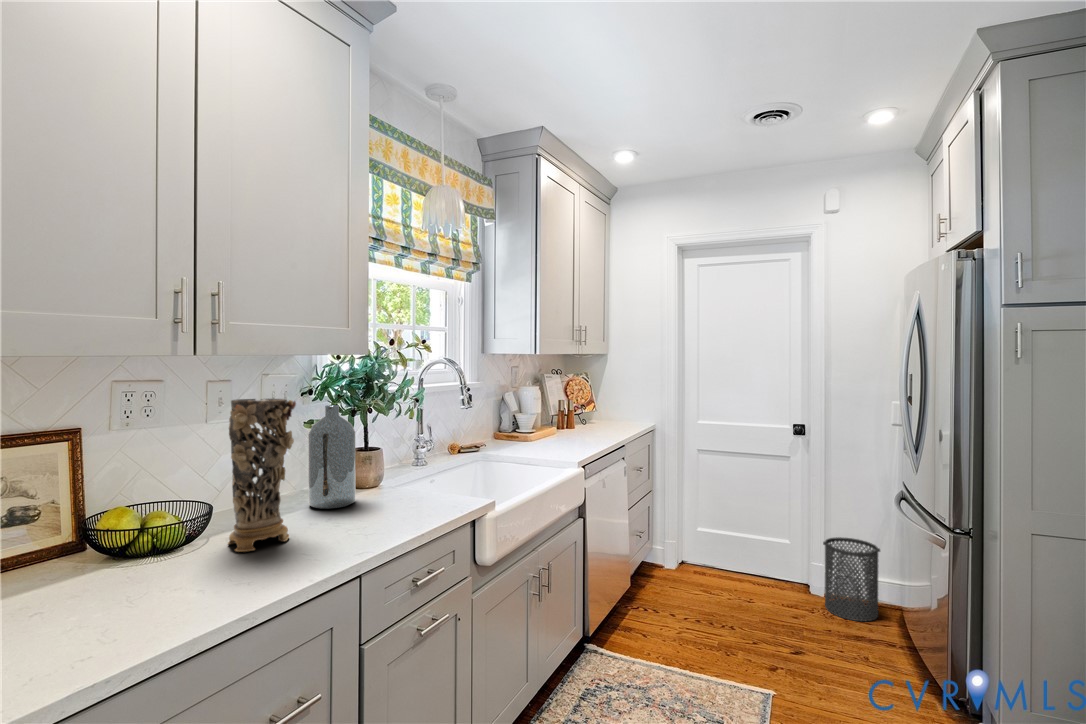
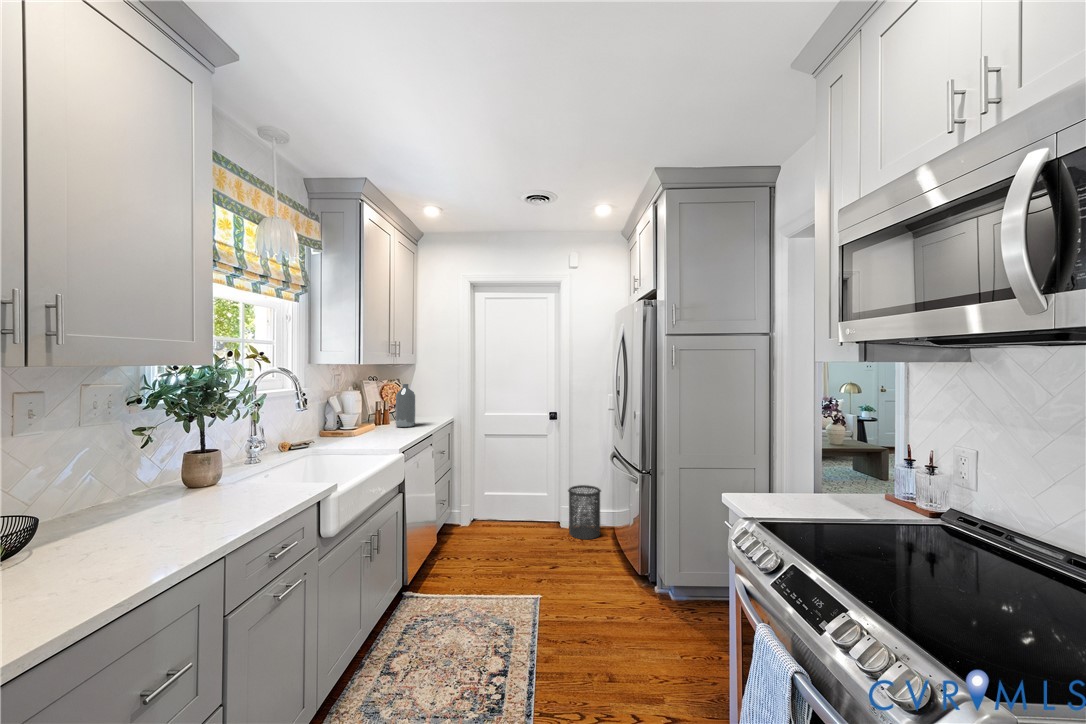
decorative vase: present [228,399,296,552] -> none [53,406,140,560]
bottle: present [308,405,356,509] -> present [396,384,415,427]

